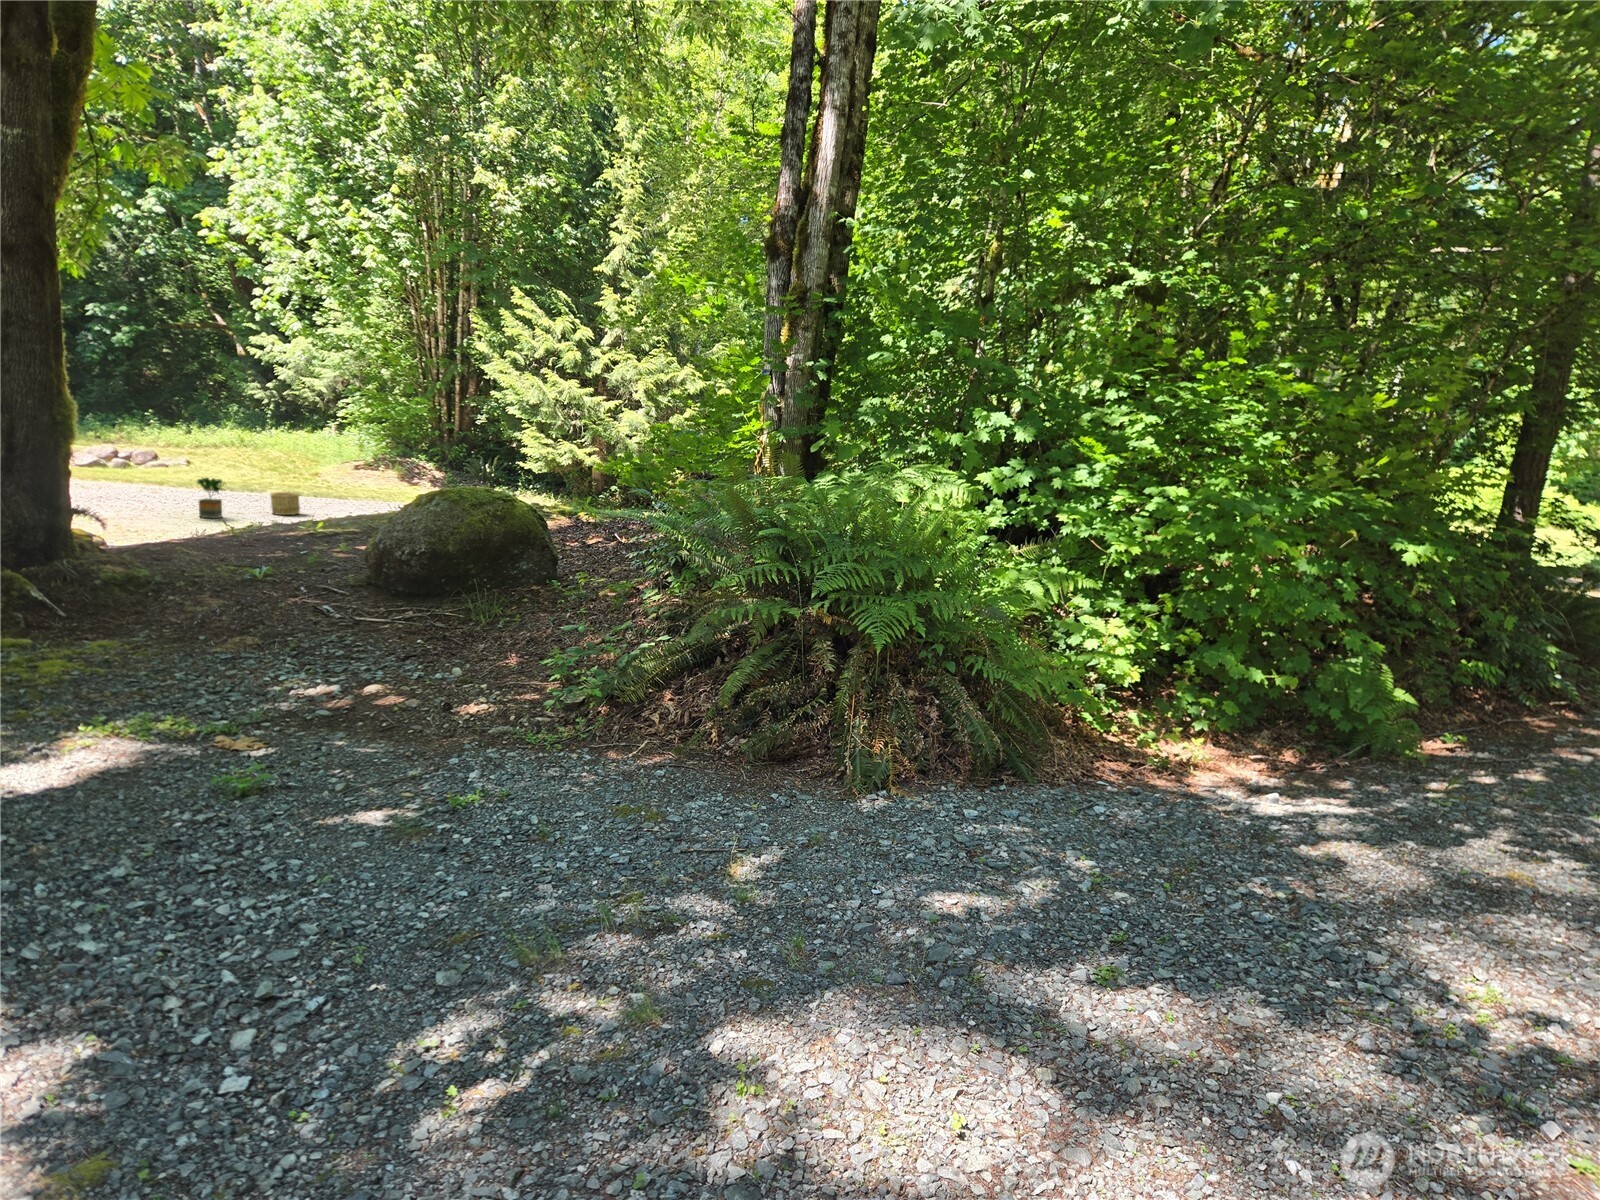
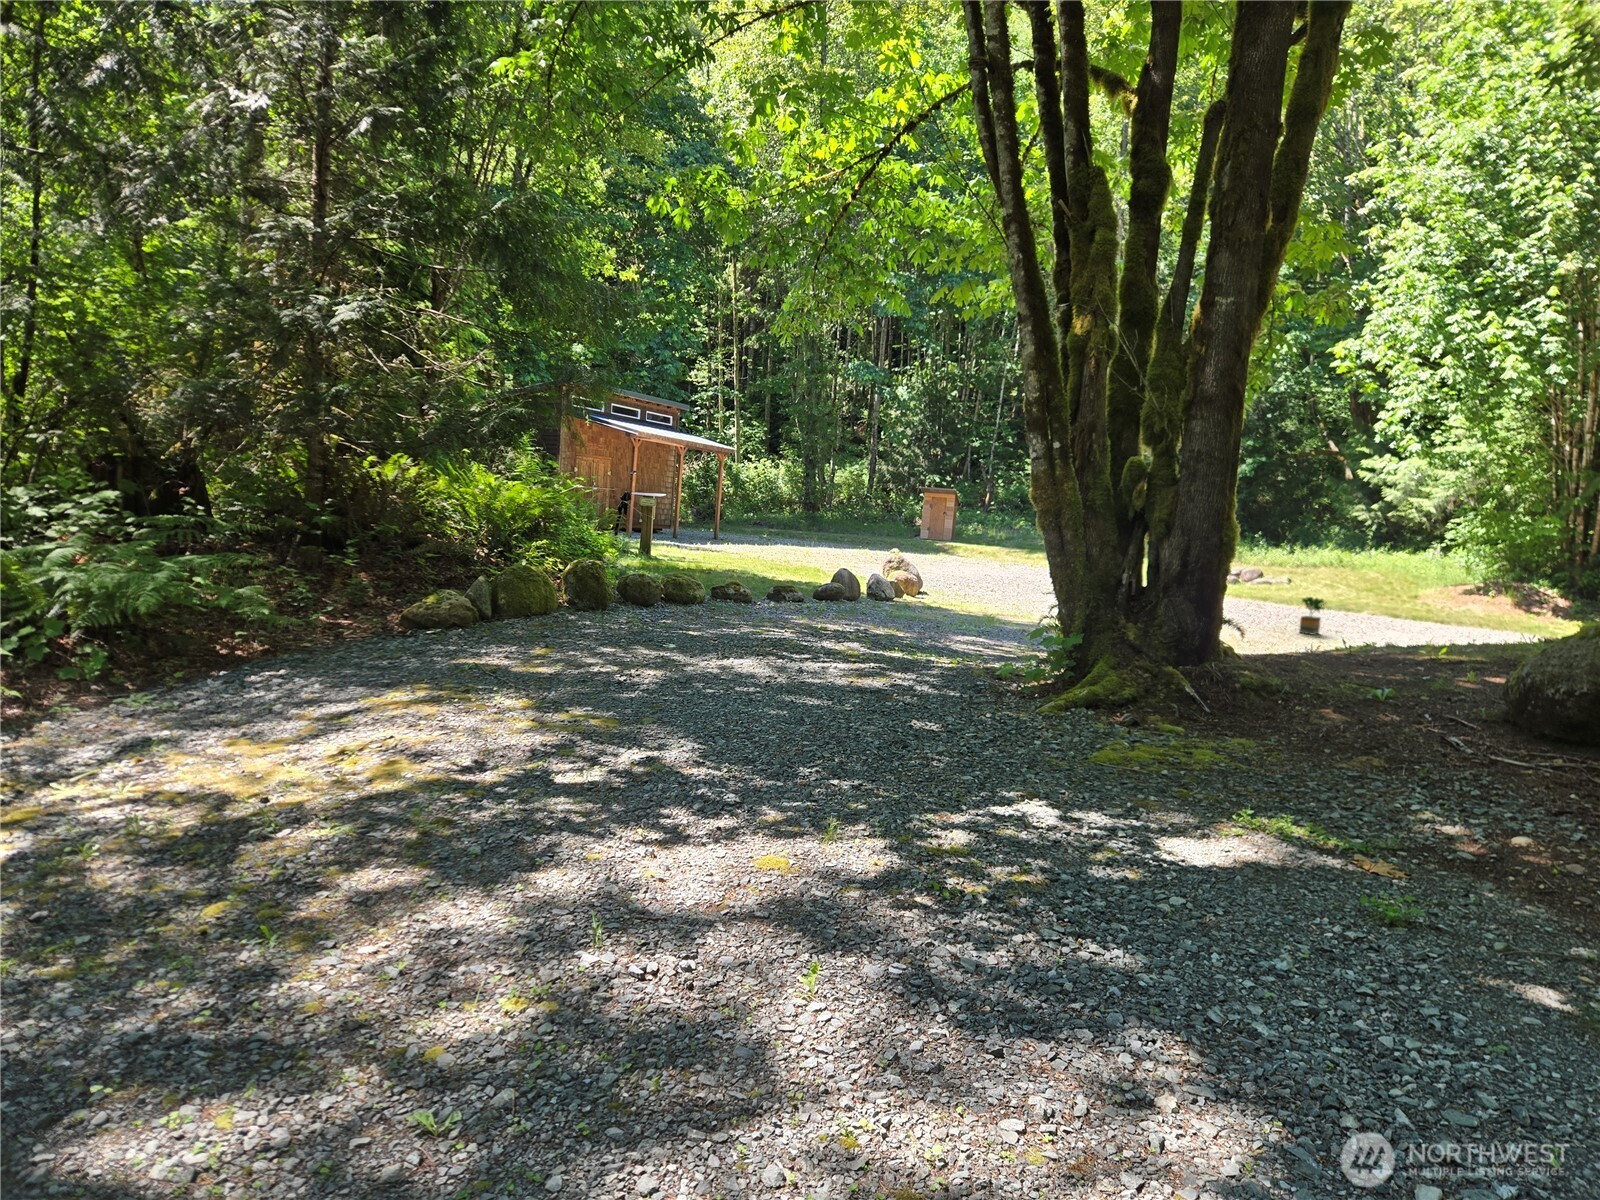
wooden bucket: present [270,492,300,515] -> none [1366,615,1396,637]

